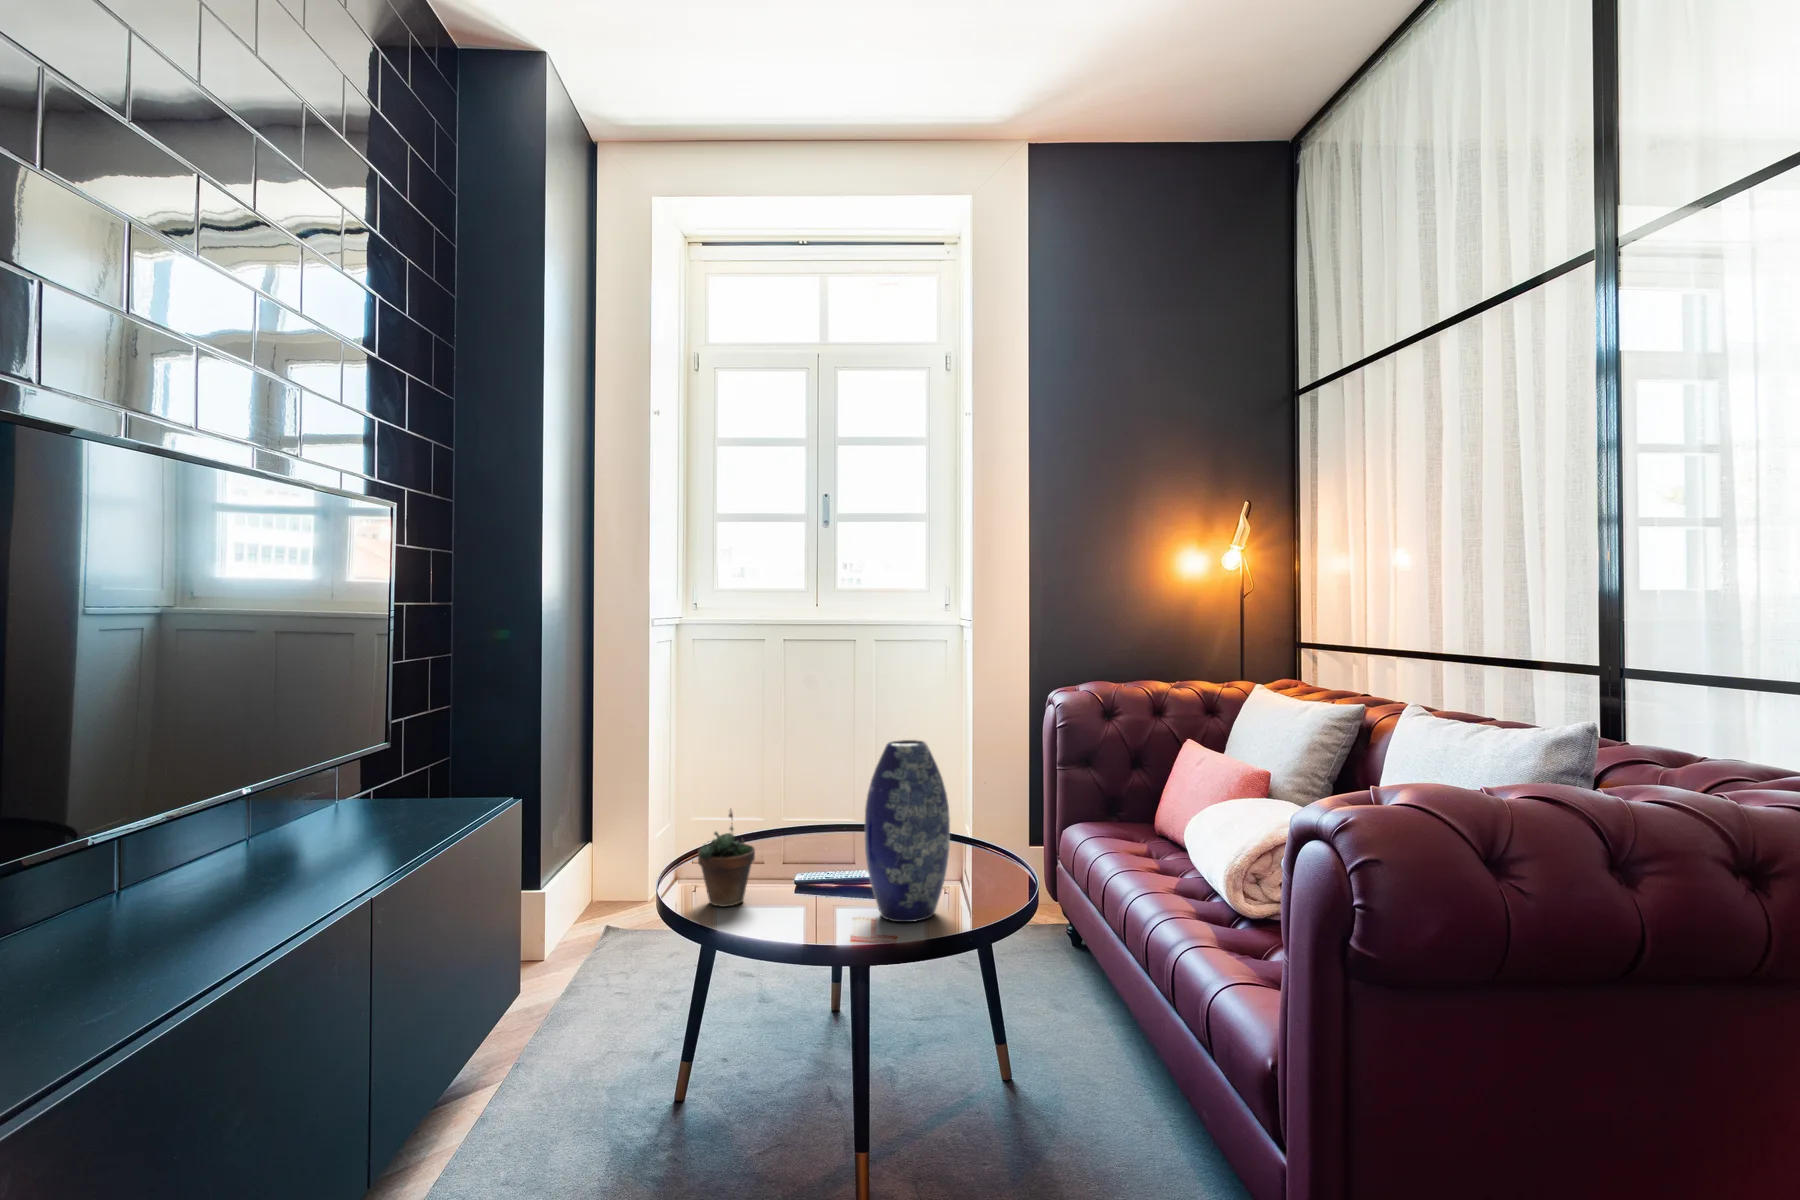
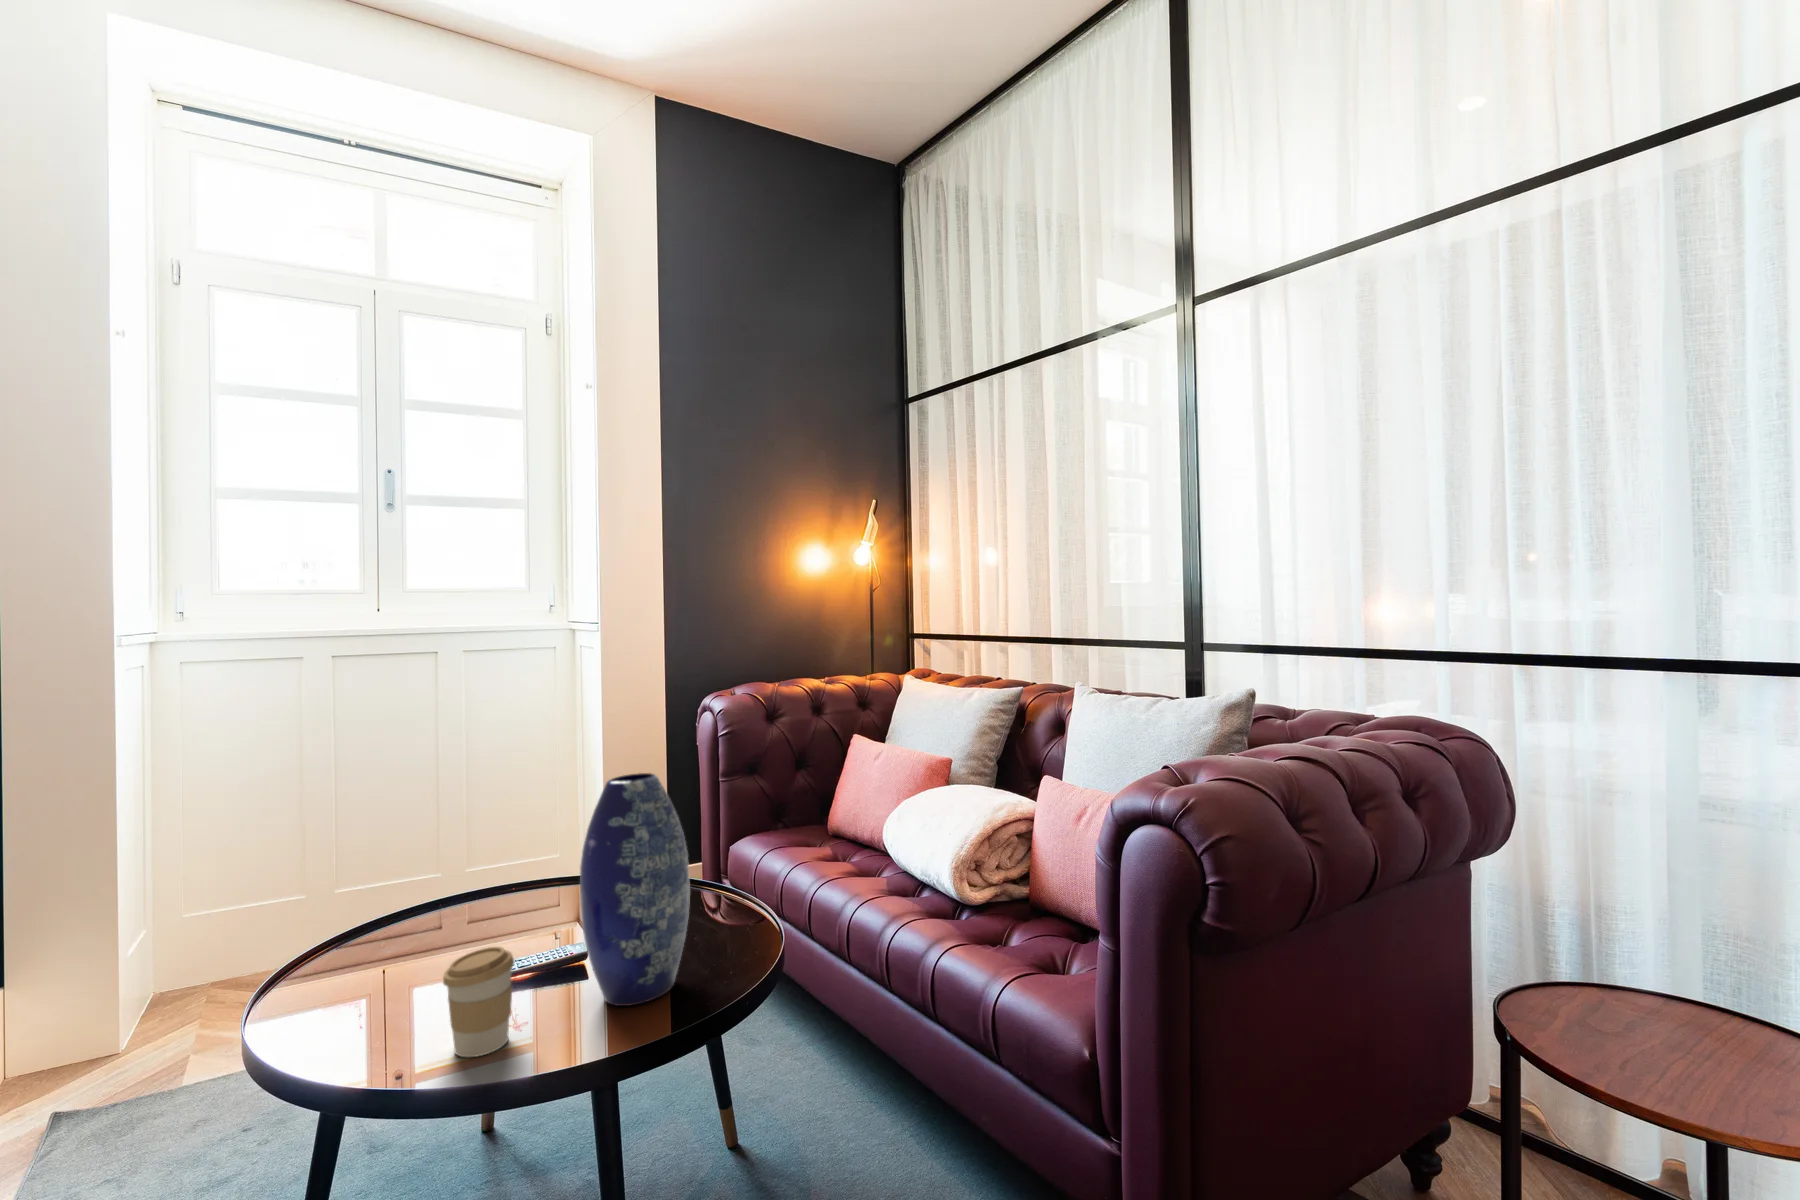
succulent plant: present [698,810,755,906] -> none [309,904,405,1051]
coffee cup: none [766,853,813,928] -> present [443,947,515,1057]

